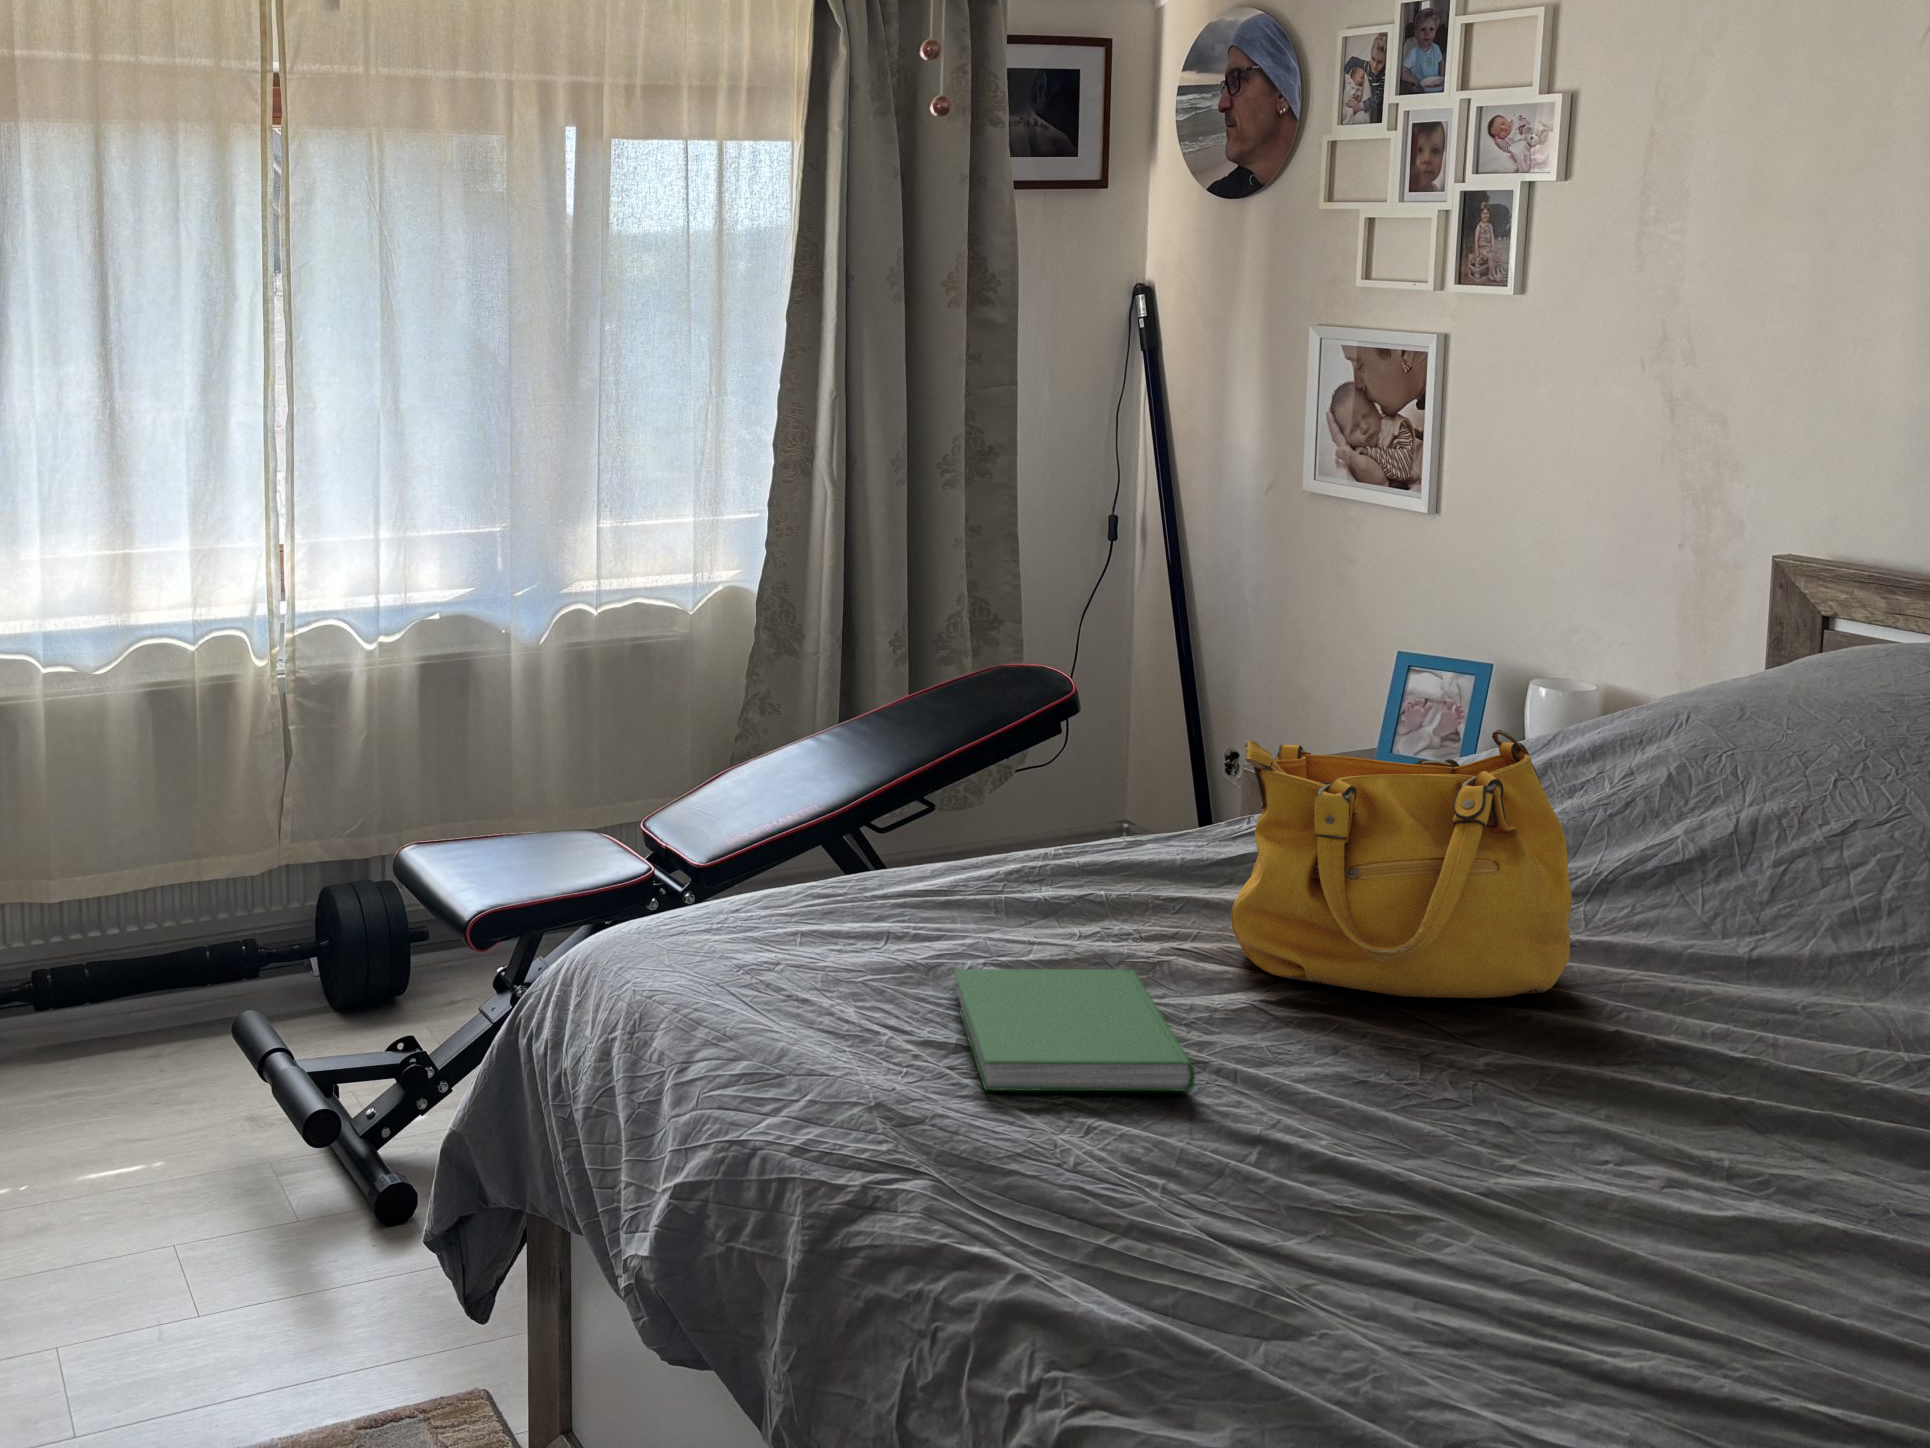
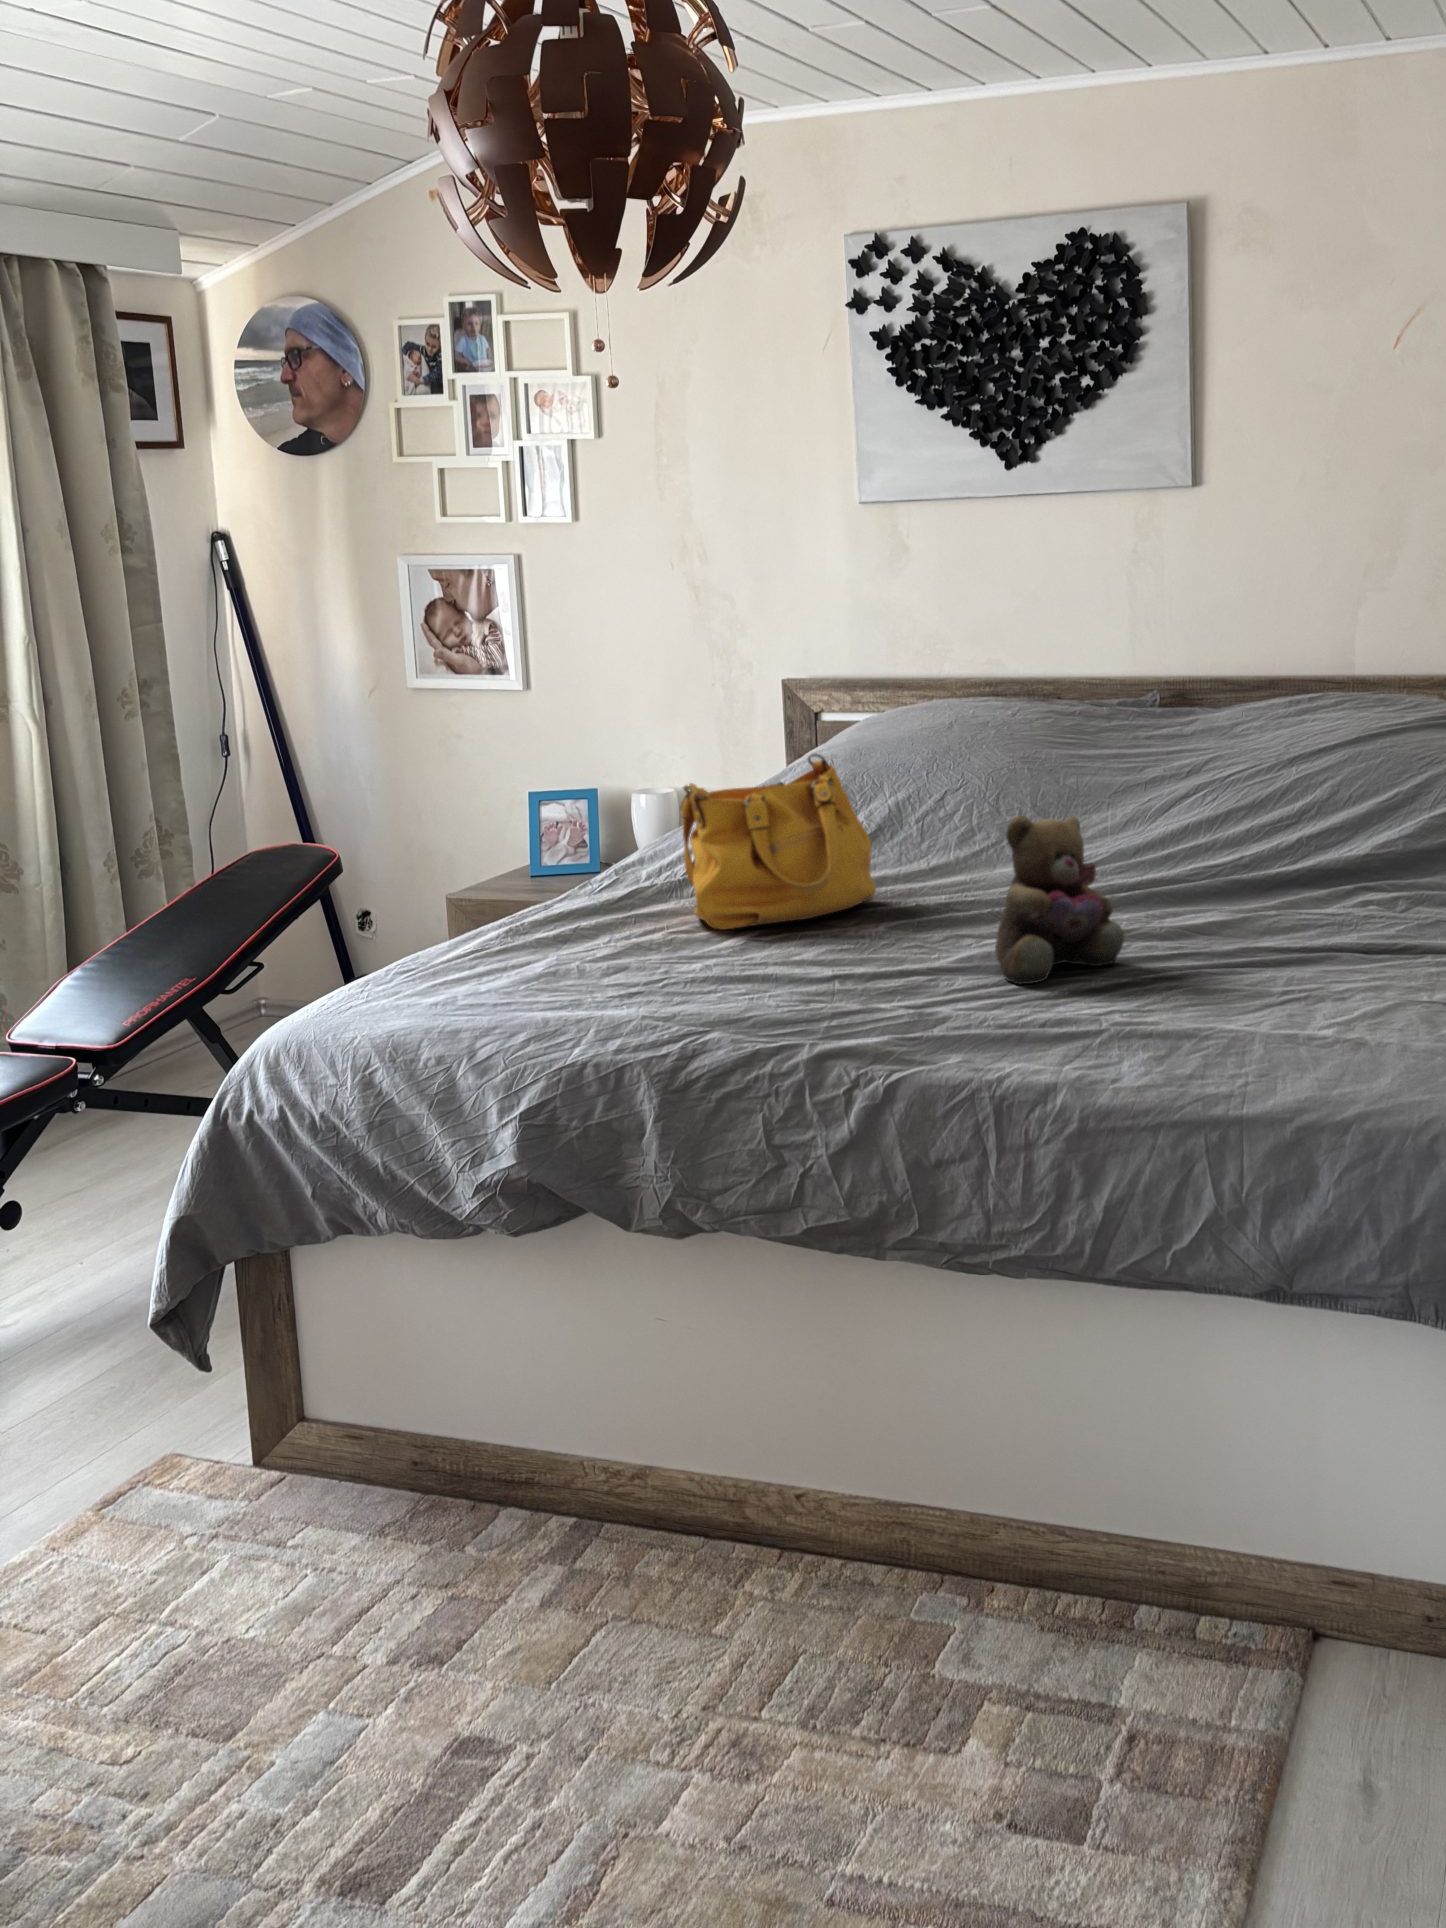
hardcover book: present [954,969,1195,1091] -> none [574,938,779,1001]
teddy bear: none [1524,977,1828,1328] -> present [995,815,1124,984]

